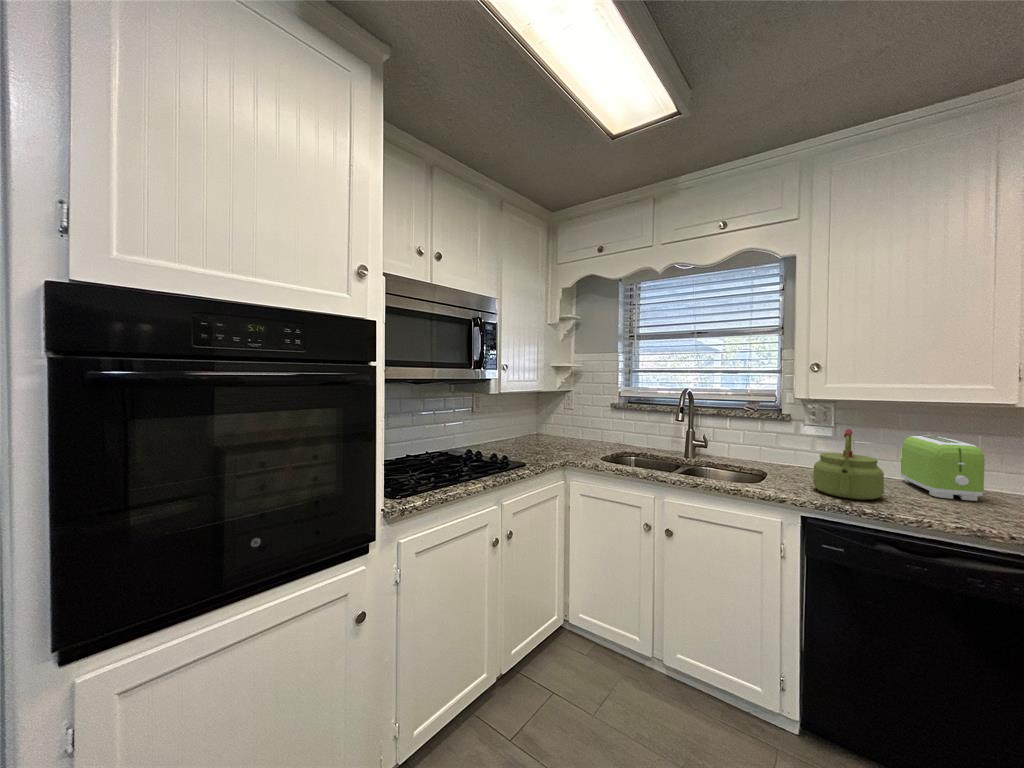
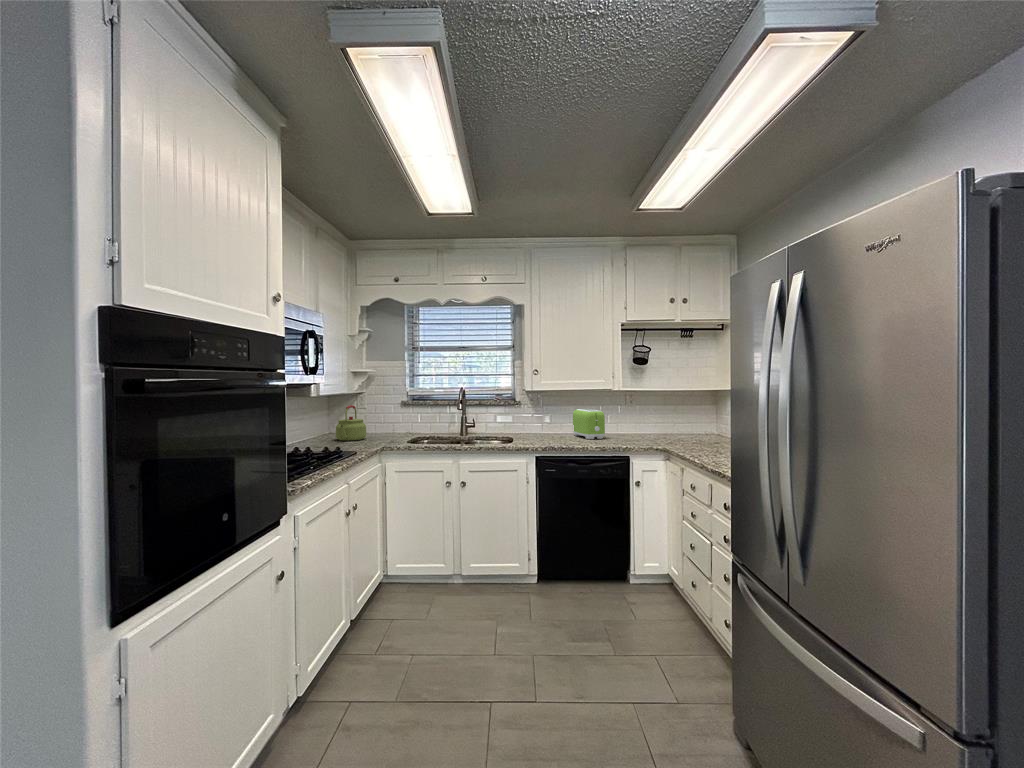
kettle: present [813,429,884,500] -> present [336,405,366,441]

